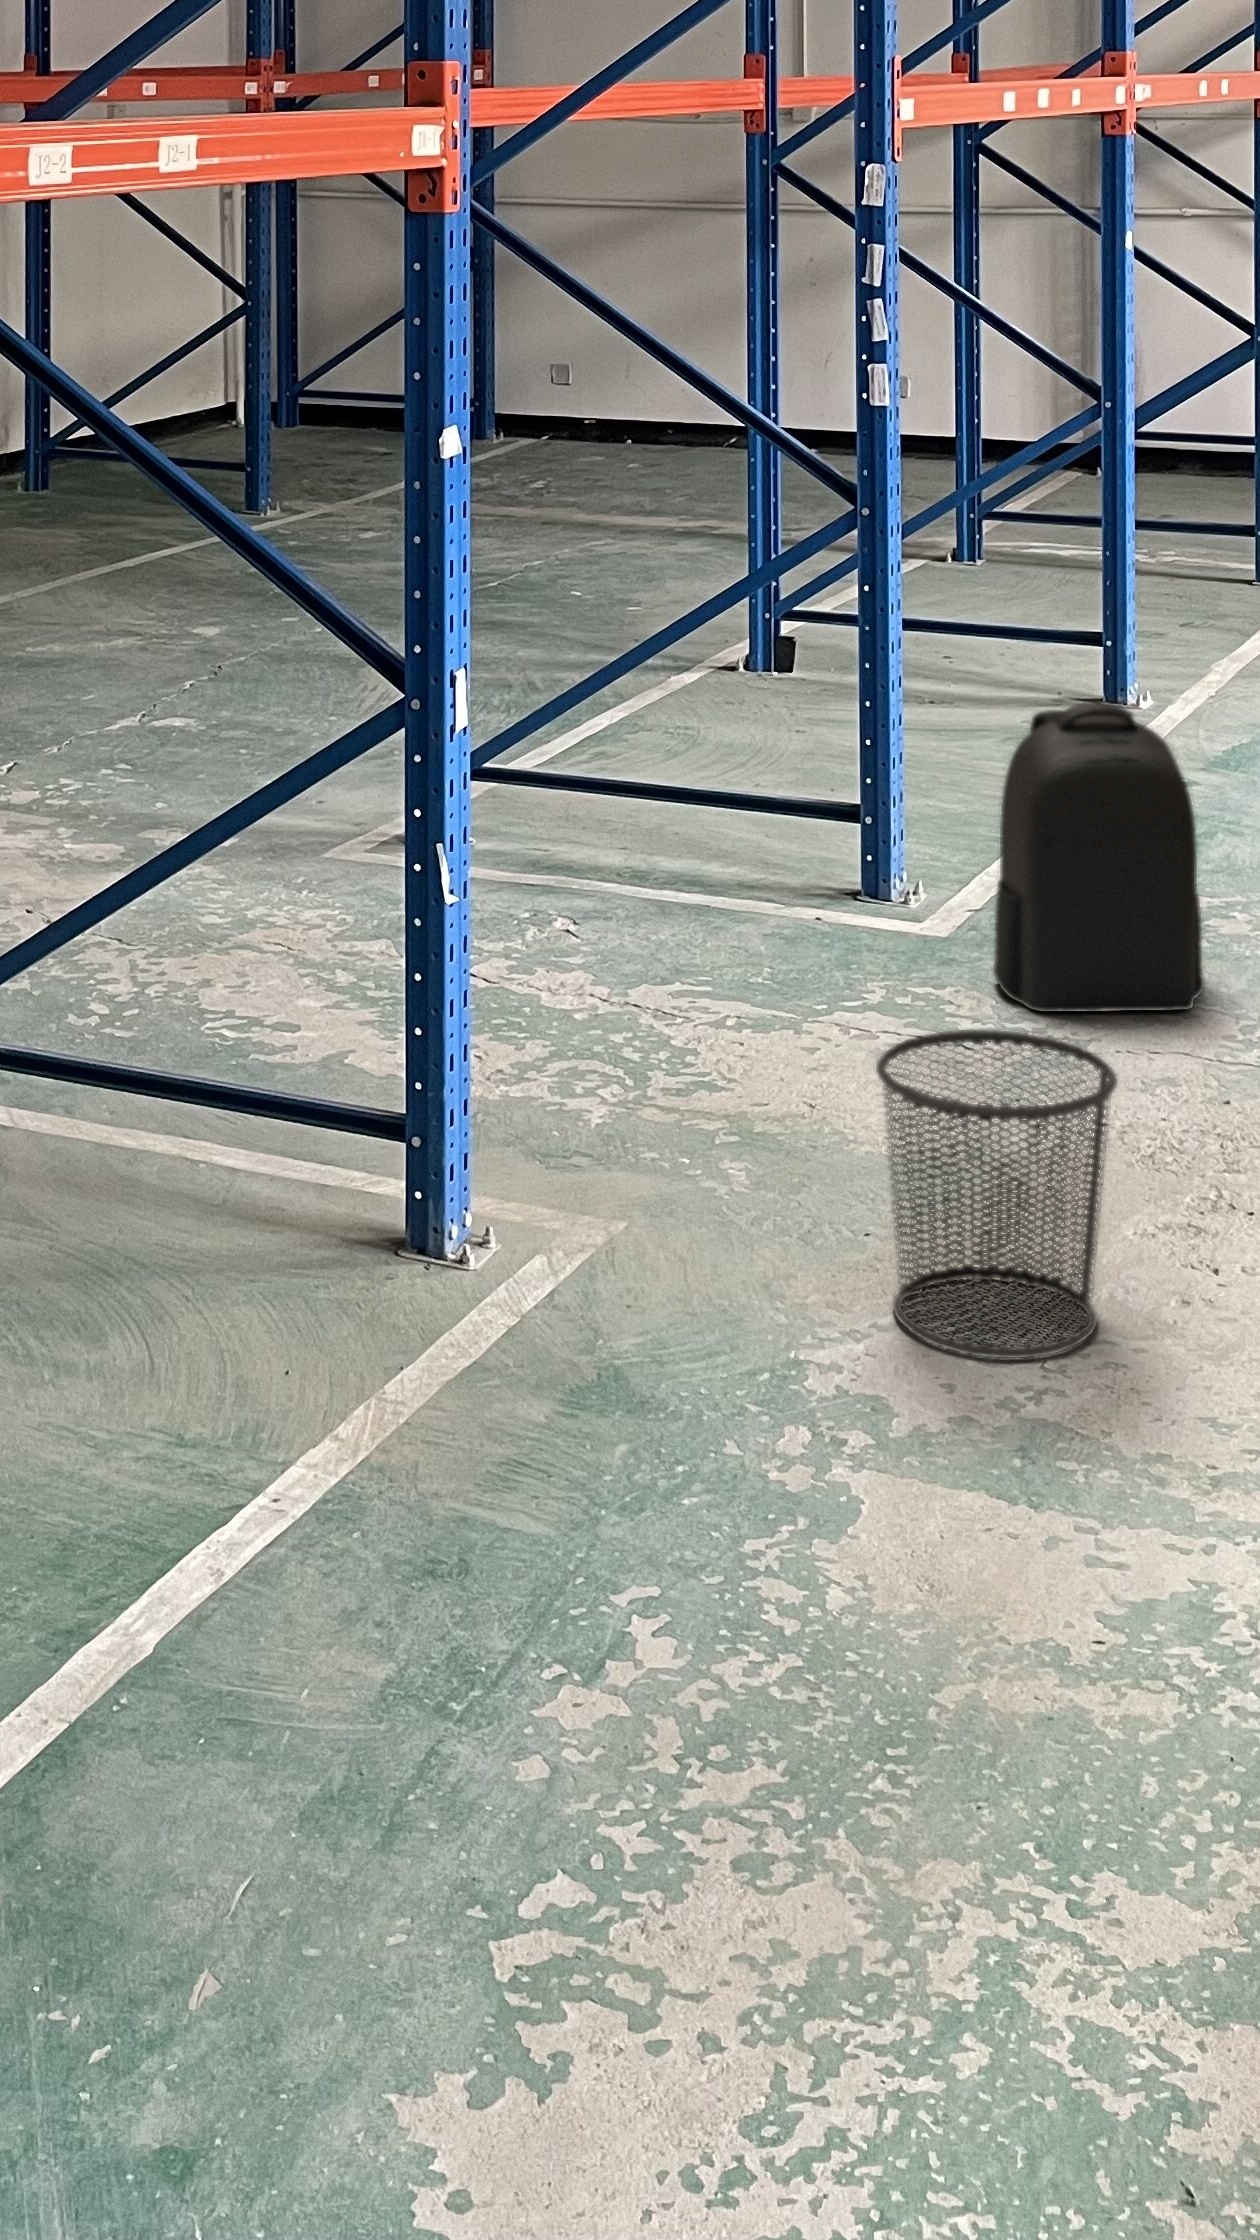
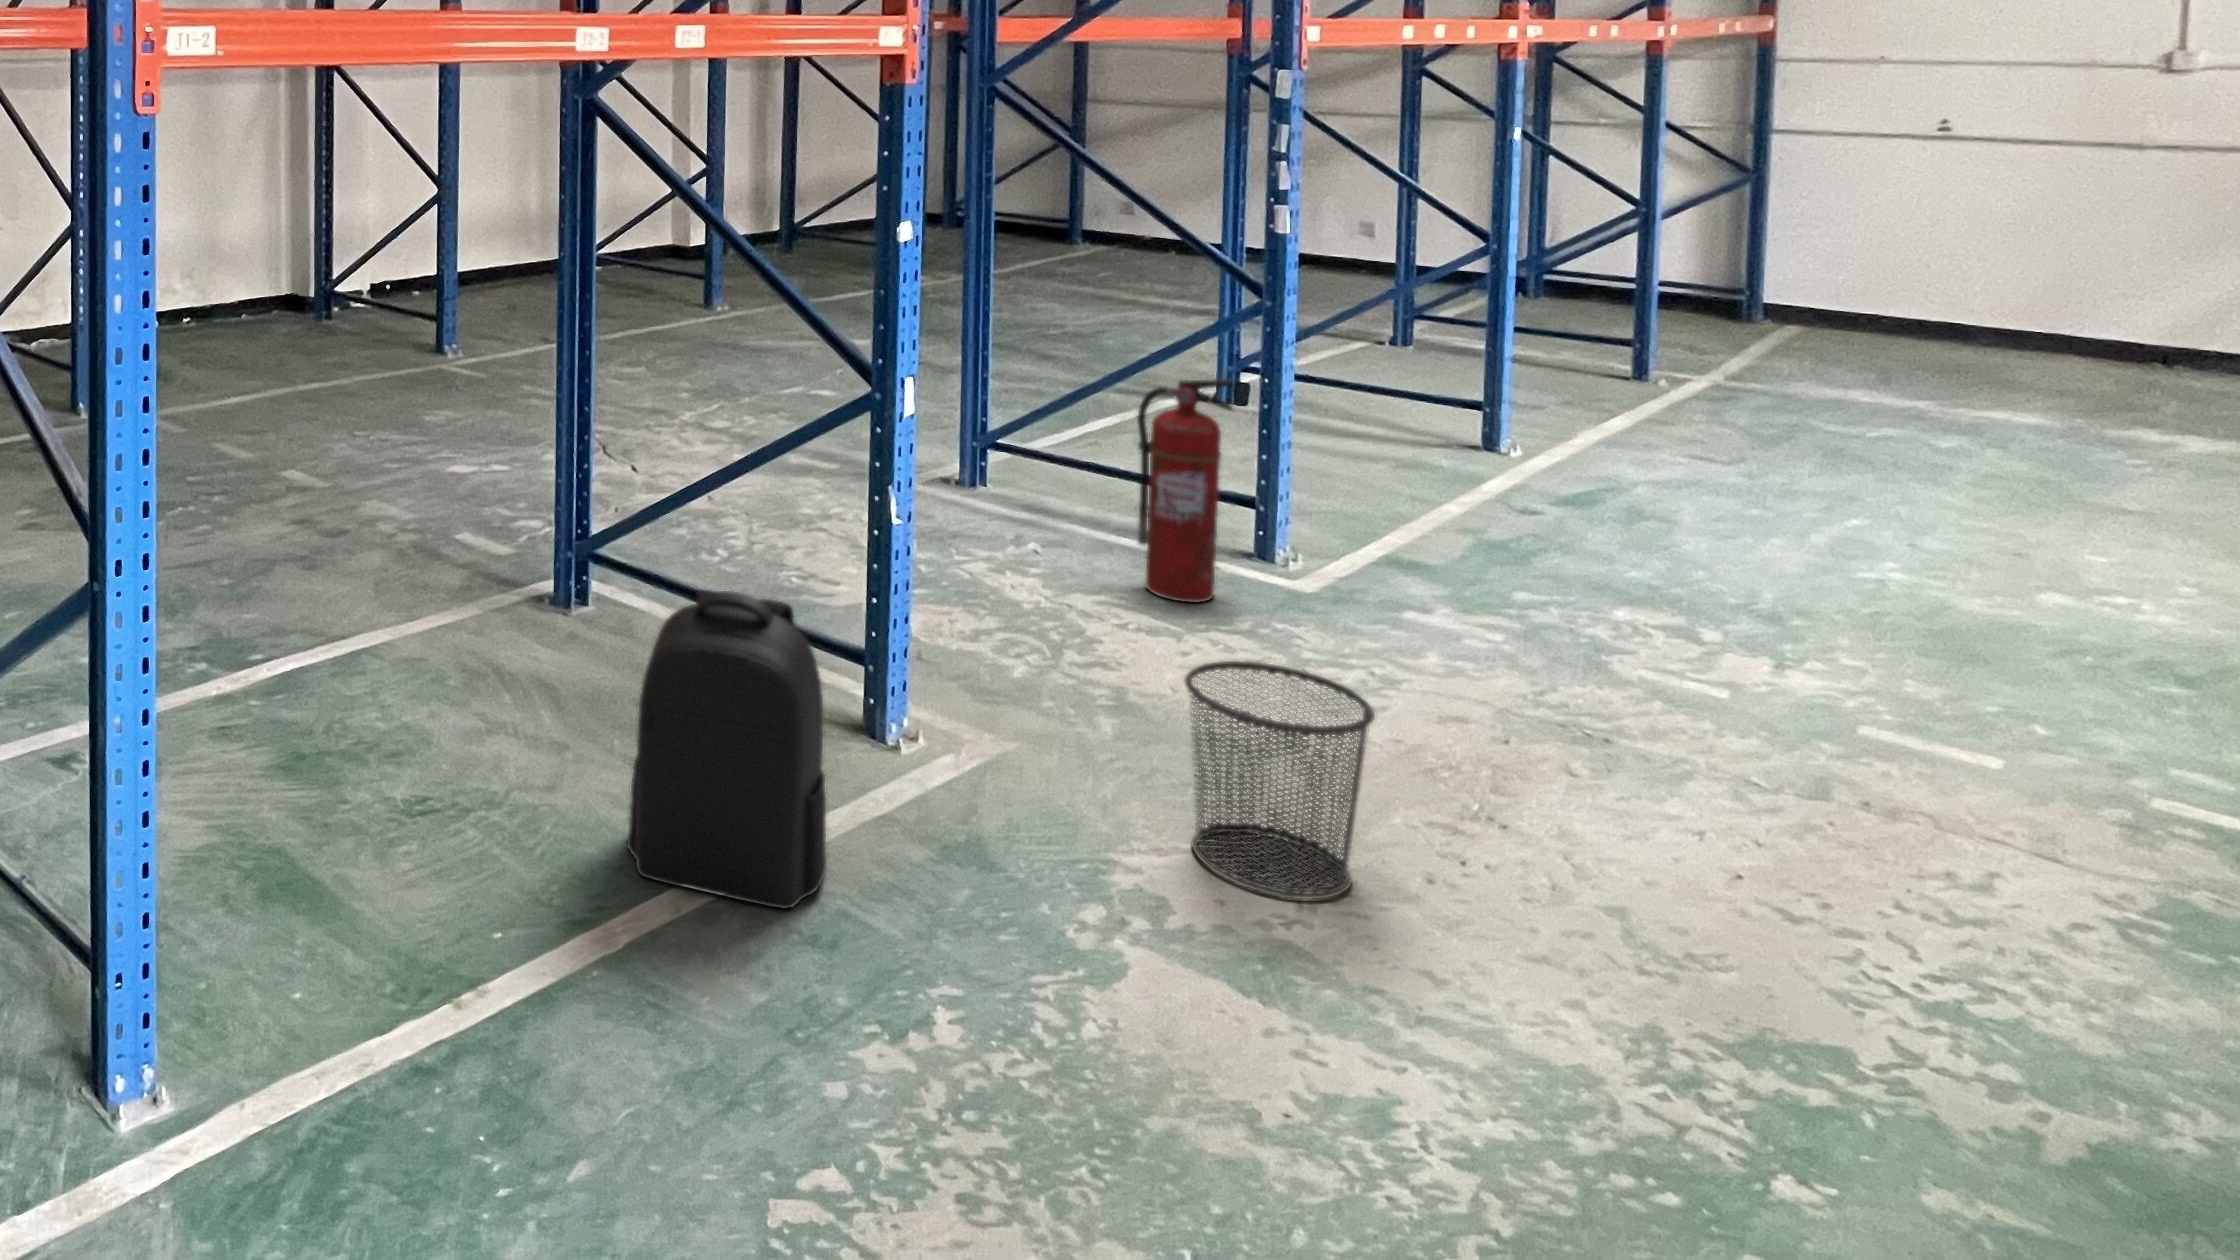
fire extinguisher: none [717,624,848,969] -> present [1137,379,1232,602]
backpack: present [993,701,1205,1012] -> present [627,590,827,909]

